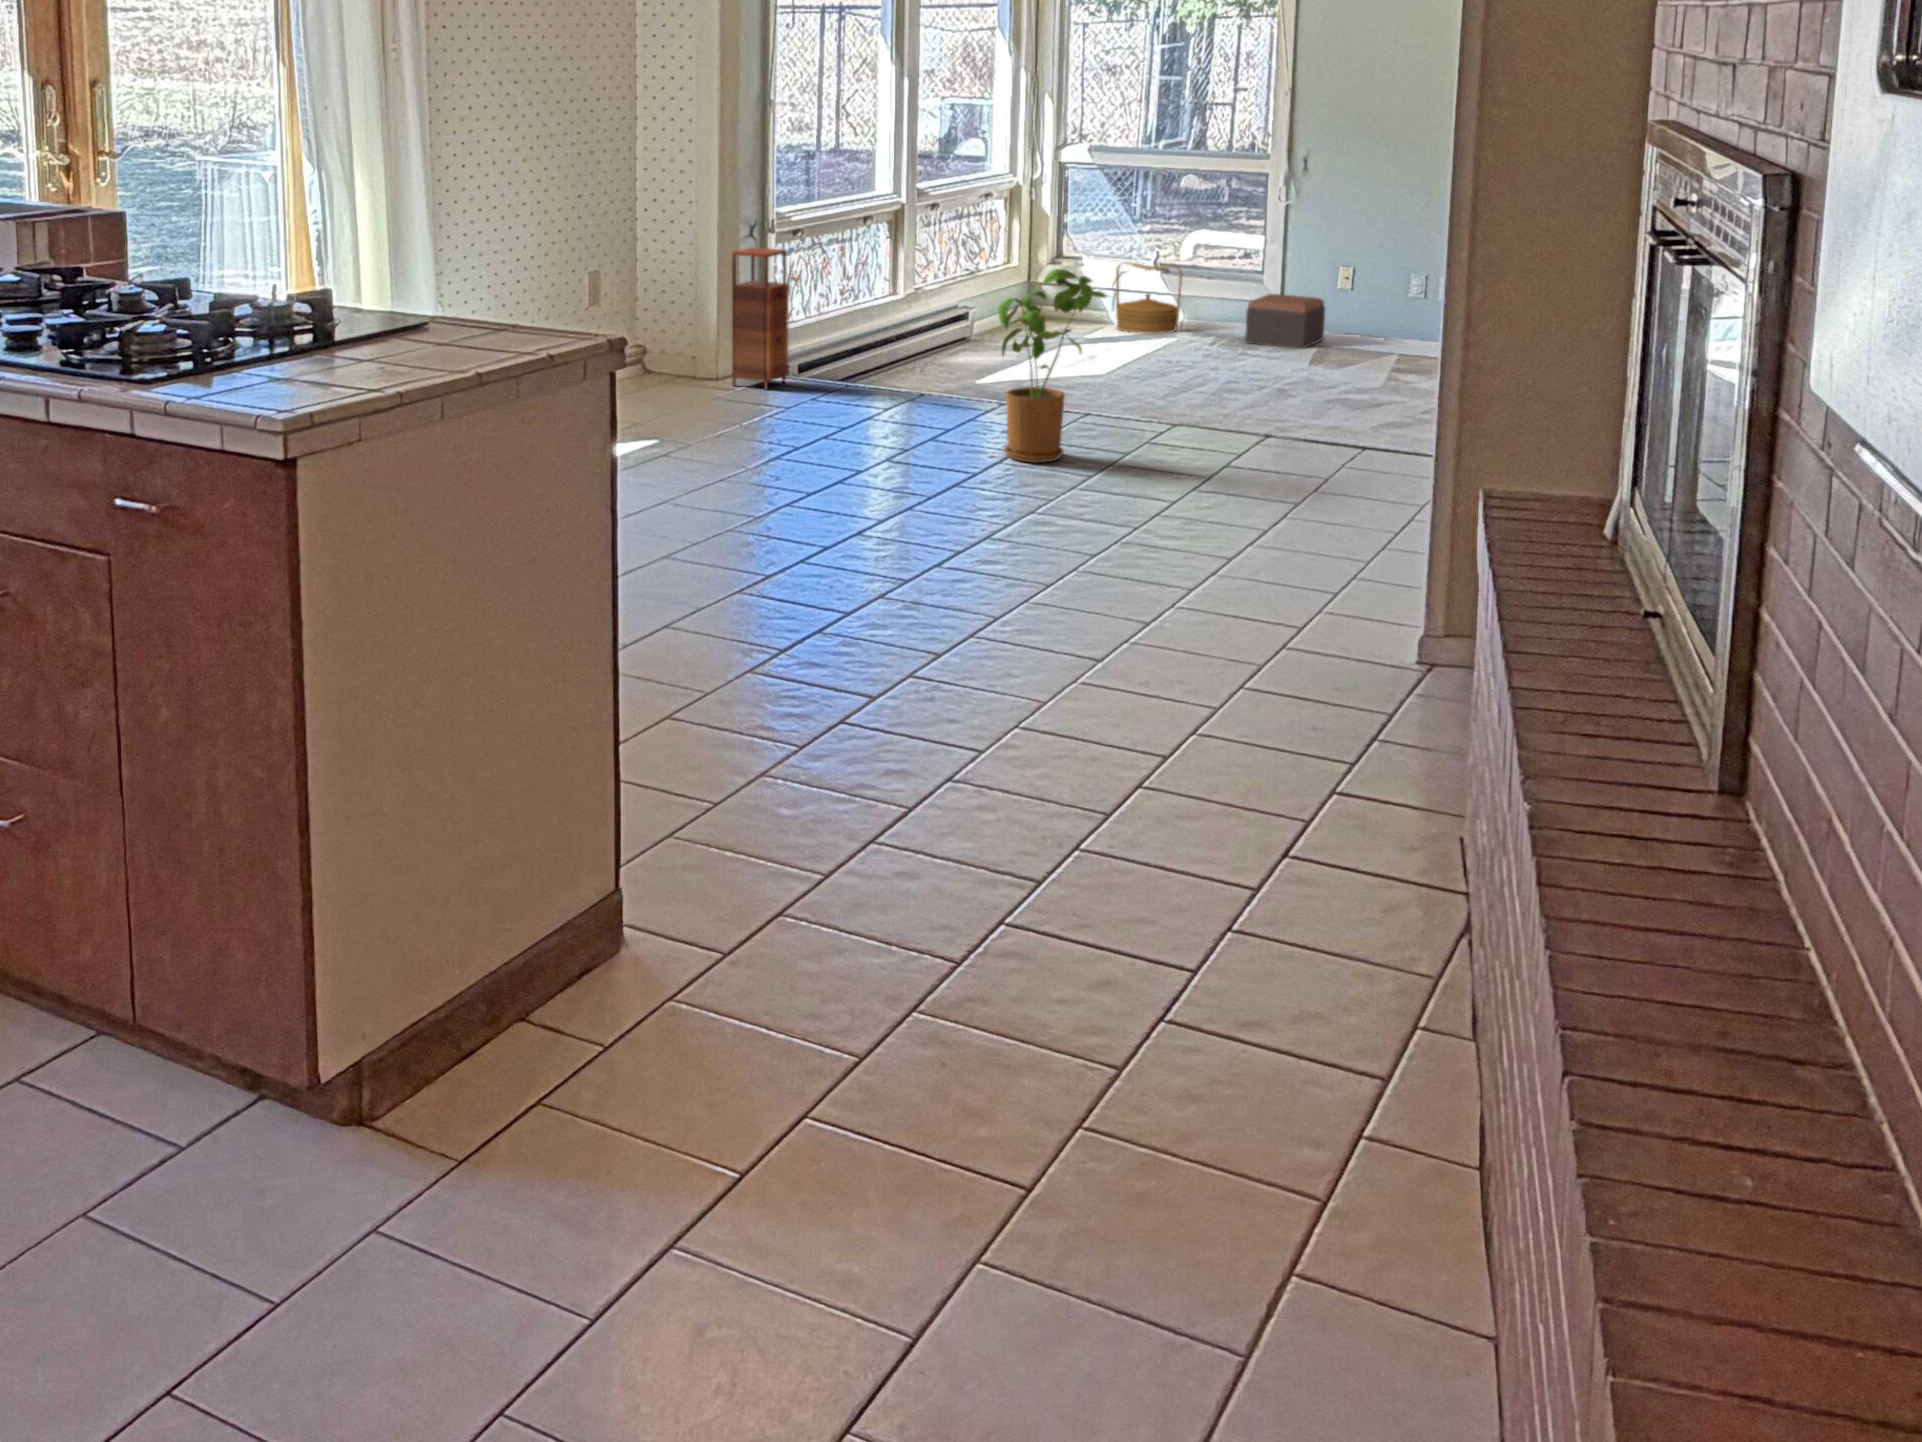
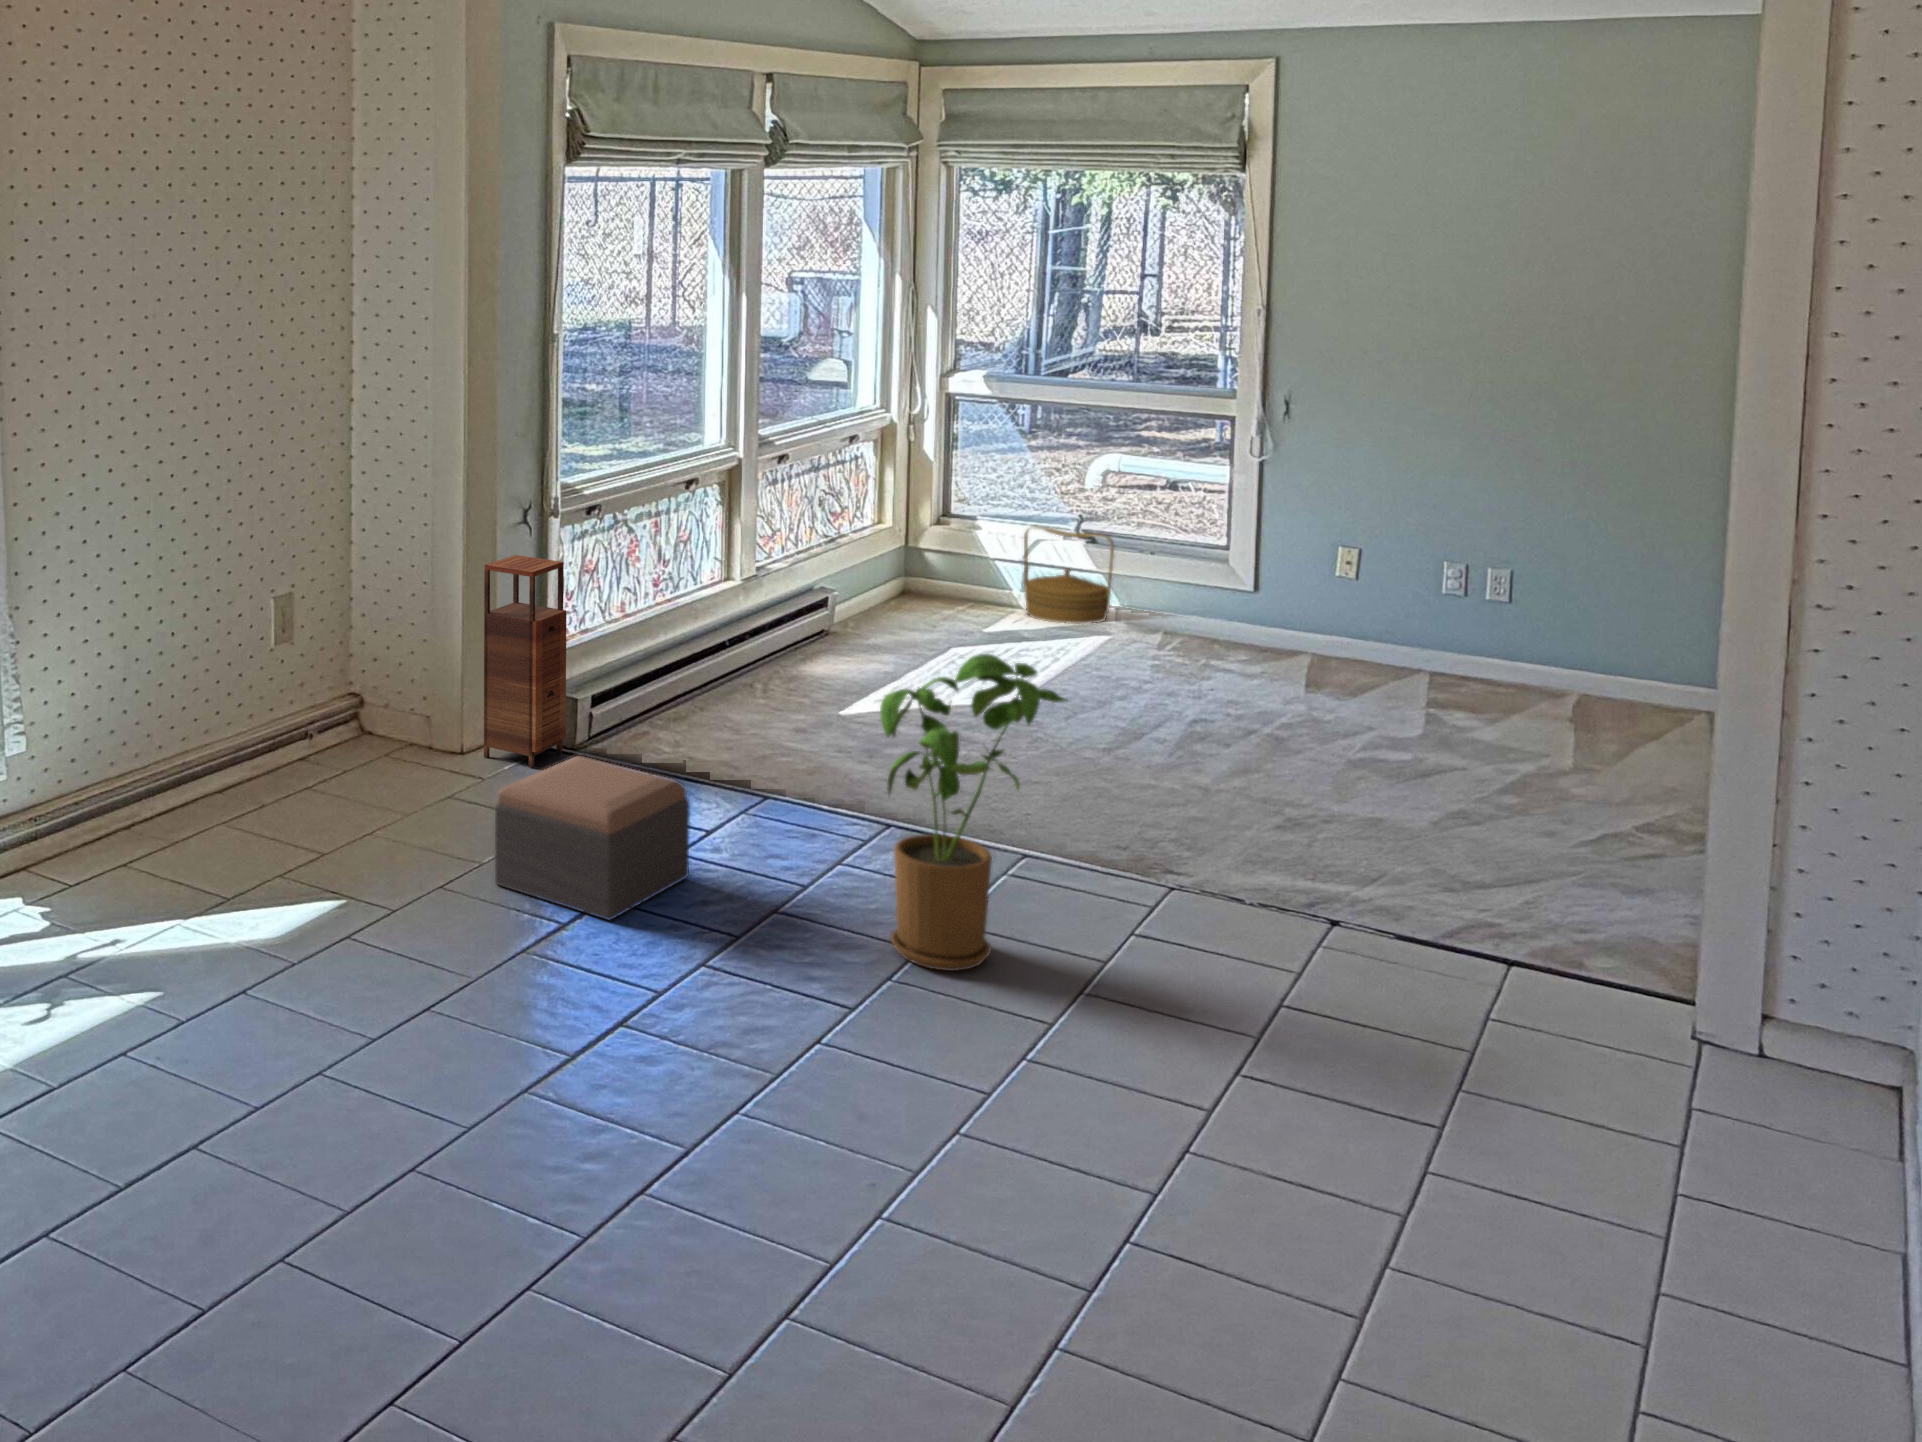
footstool: present [1245,294,1325,348] -> present [494,756,690,920]

